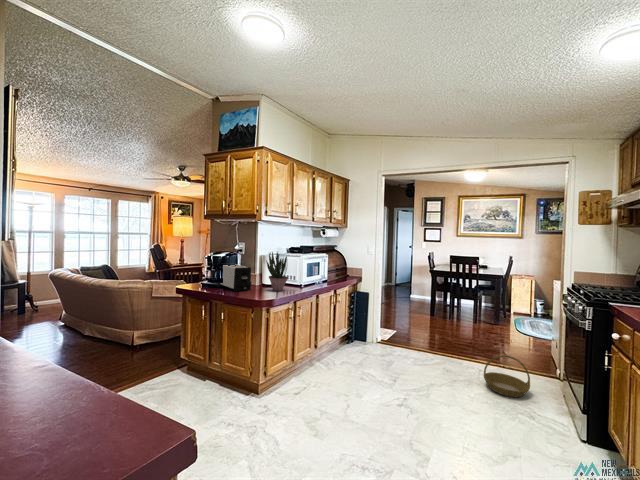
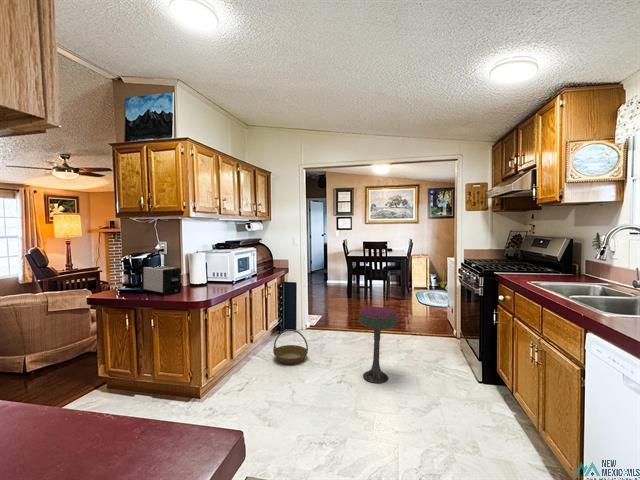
potted plant: present [266,252,288,291] -> none [198,249,222,290]
bar stool: none [427,327,473,416] -> present [359,307,397,383]
basket: present [484,355,530,397] -> present [273,329,308,364]

